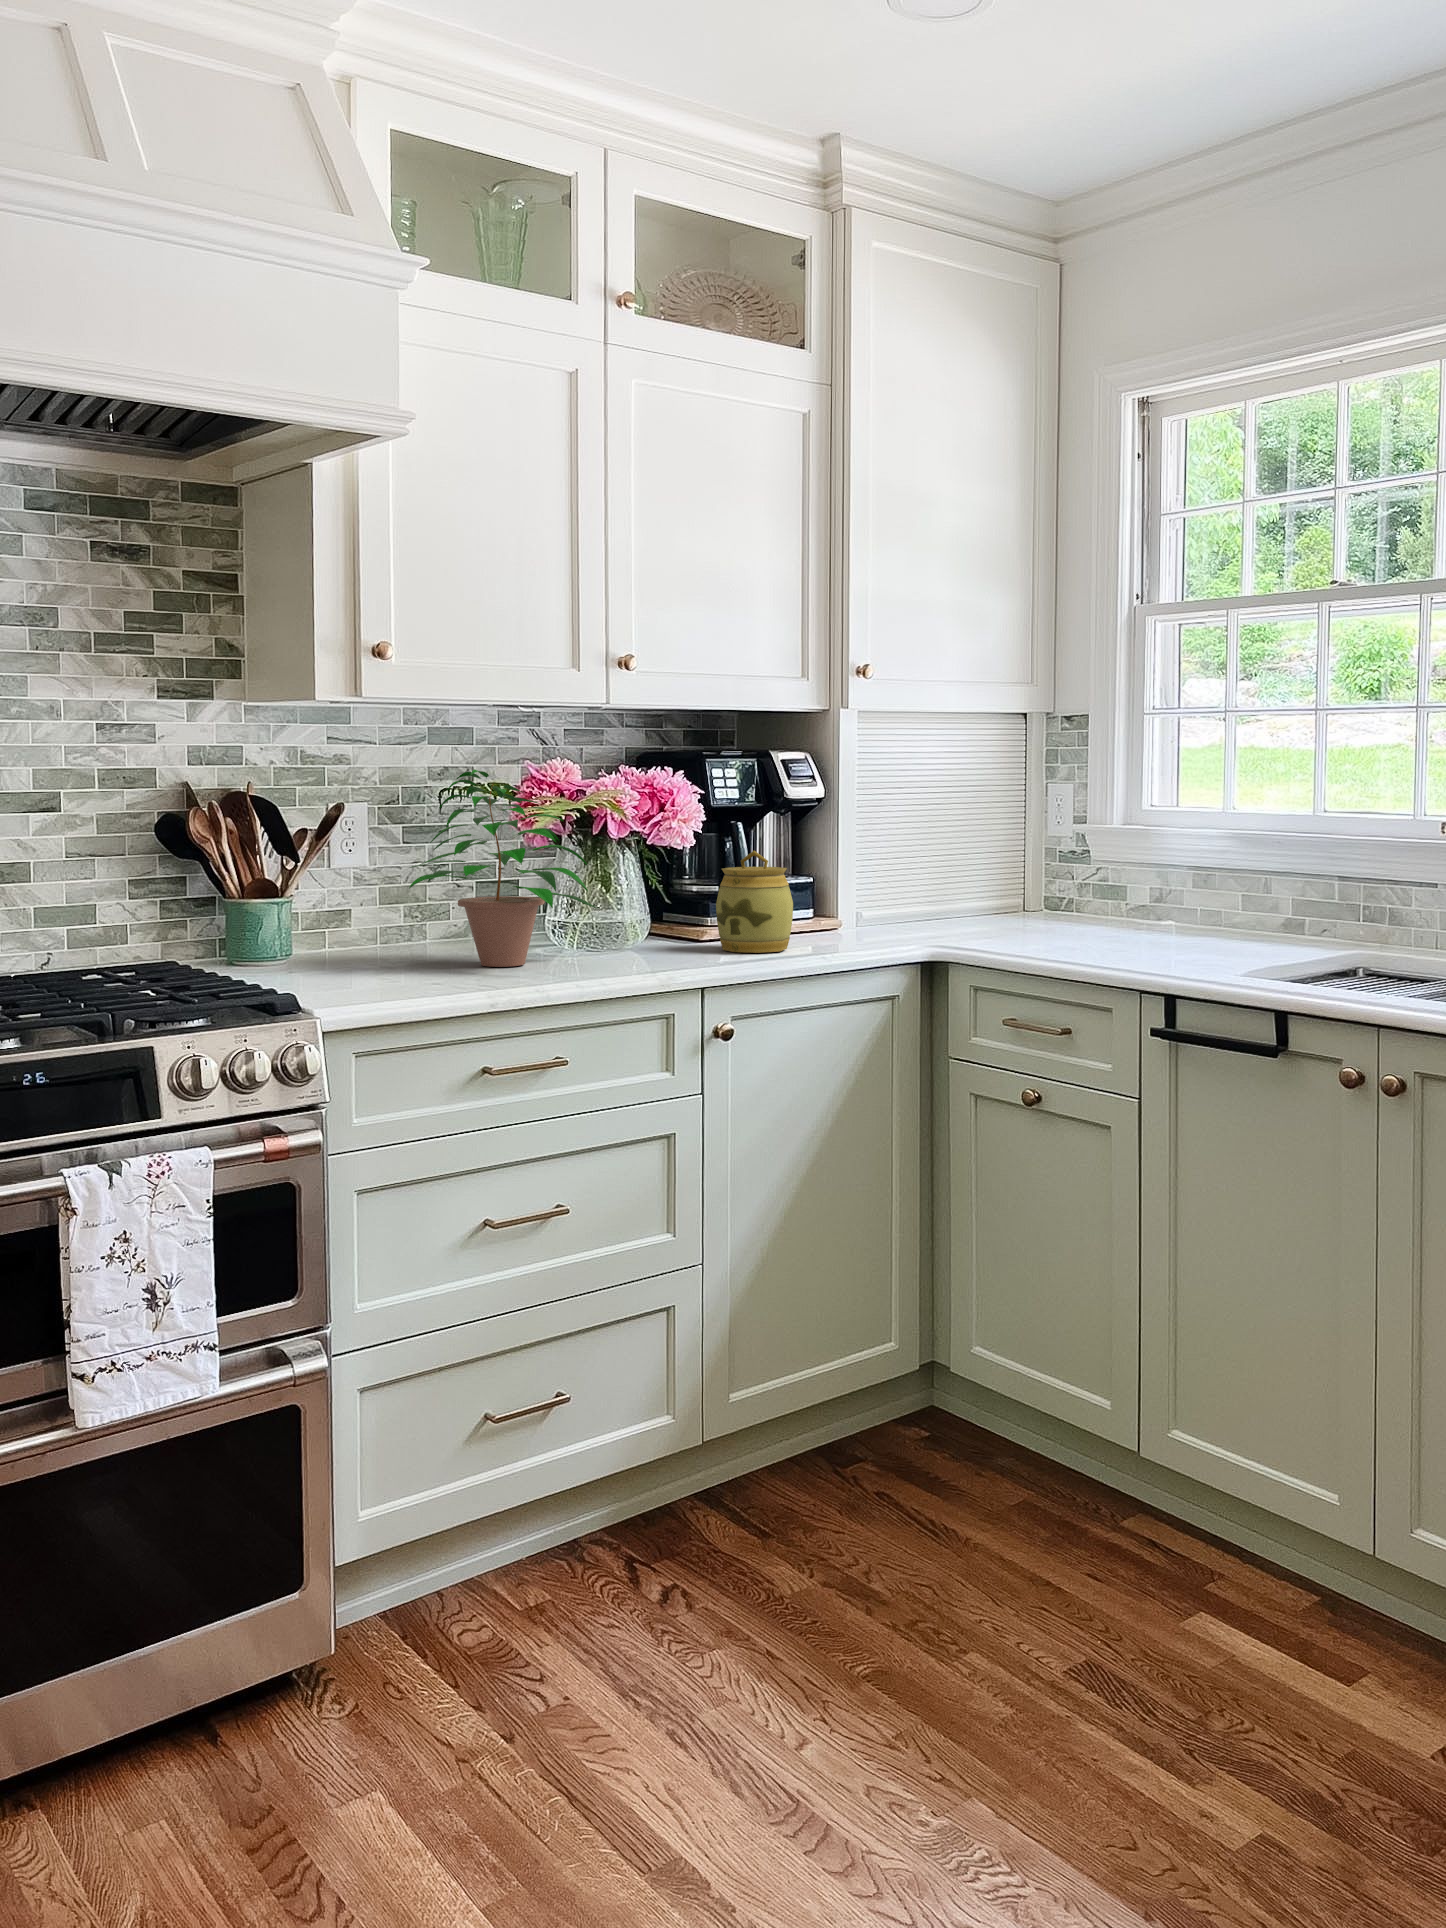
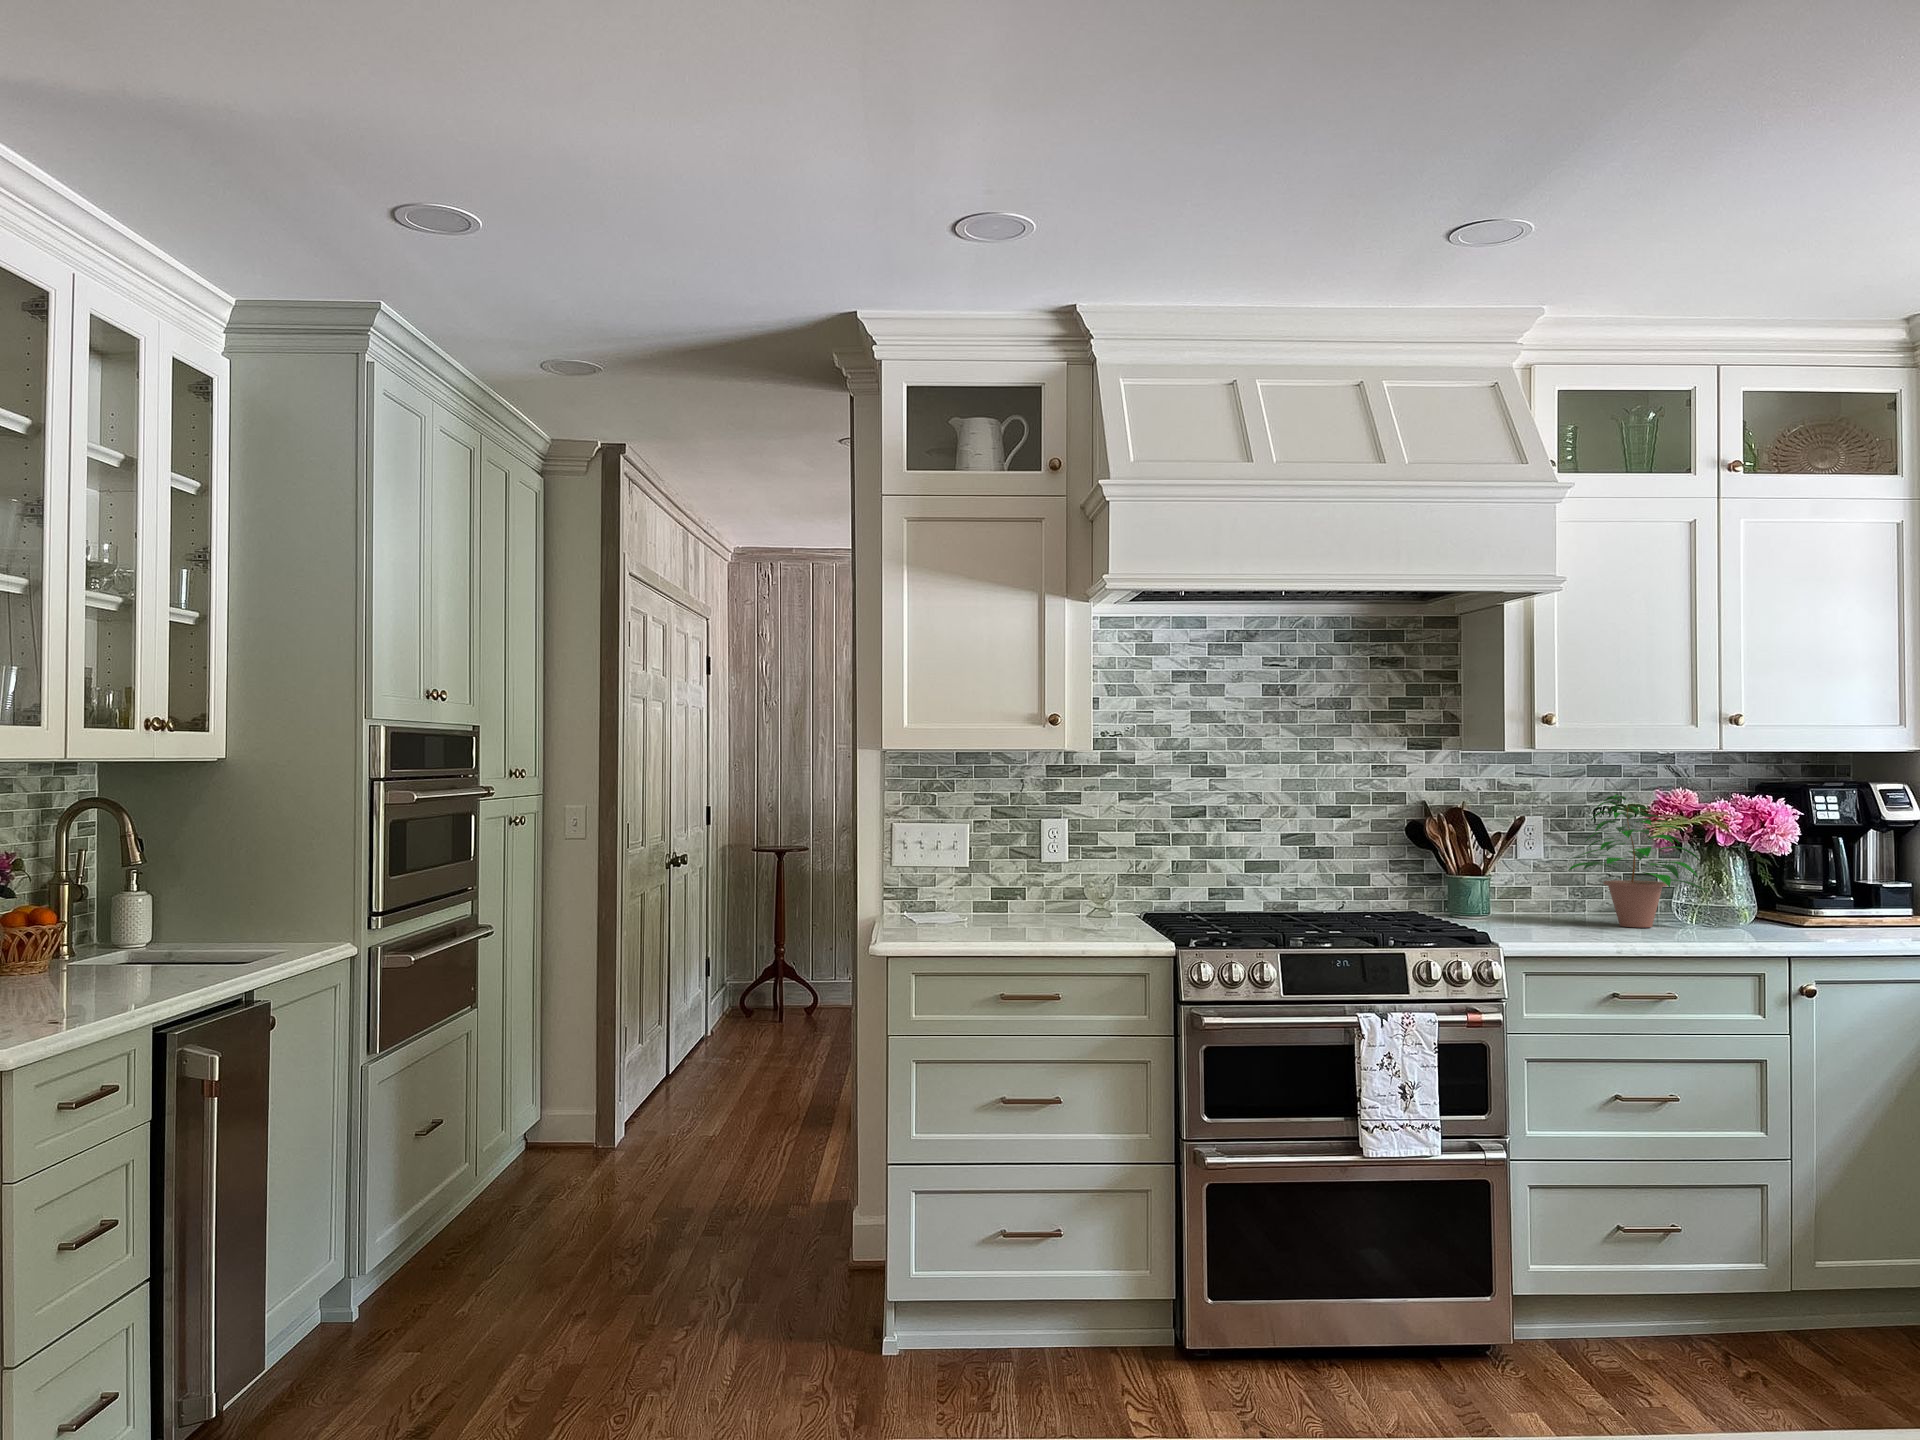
jar: present [716,851,793,953] -> none [1810,856,1878,933]

